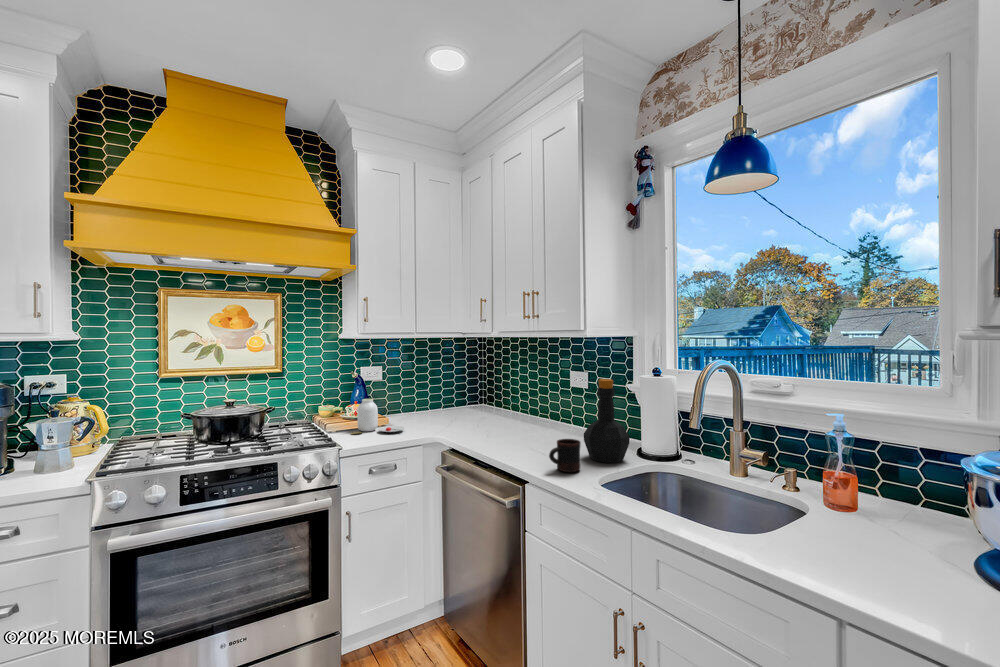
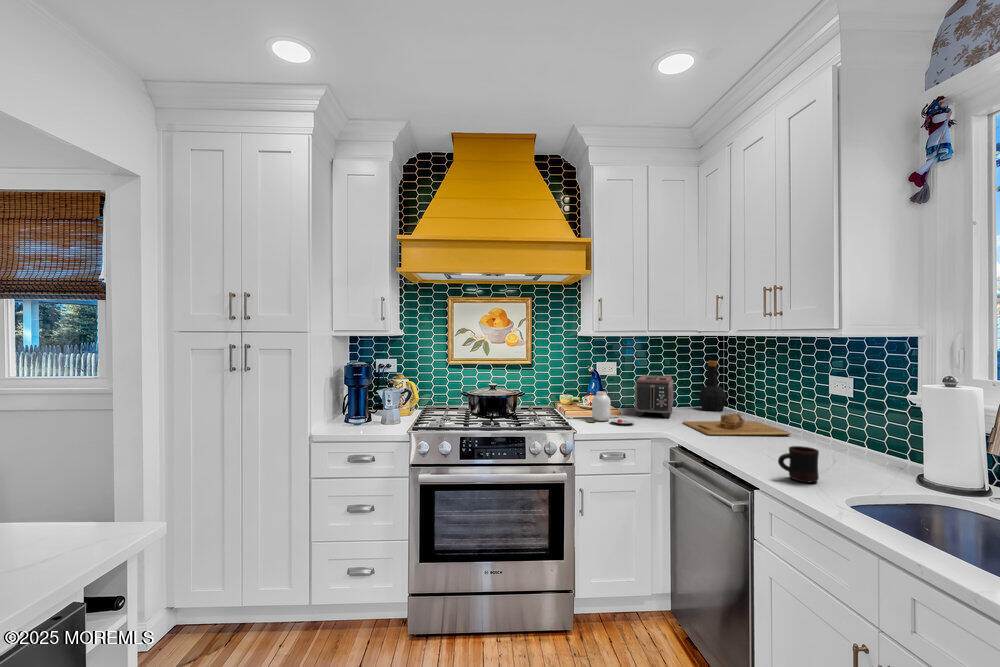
toaster: none [402,377,438,421] -> present [635,375,673,418]
bottle: present [584,379,630,463] -> present [699,361,727,411]
cutting board: none [450,410,542,435] -> present [683,414,791,436]

